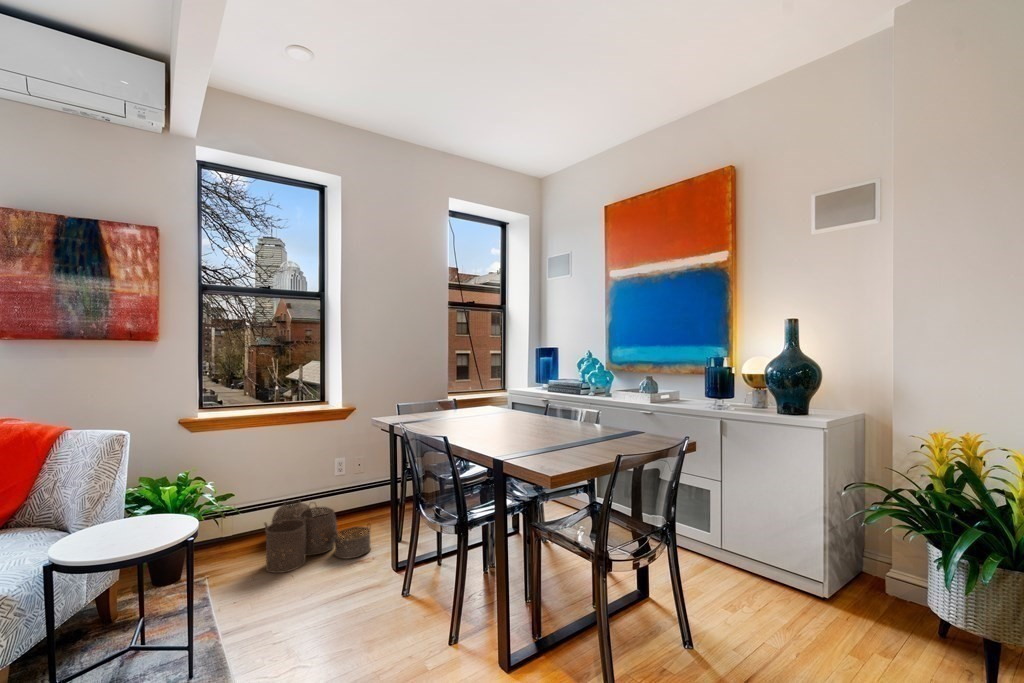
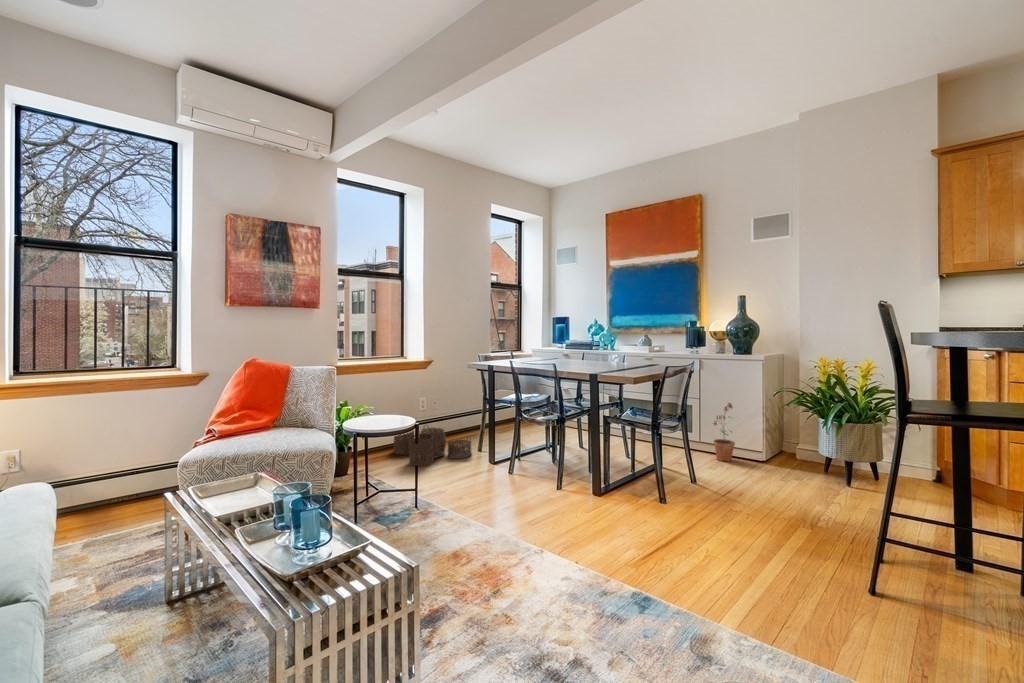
potted plant: none [735,497,776,601] -> present [714,403,735,461]

